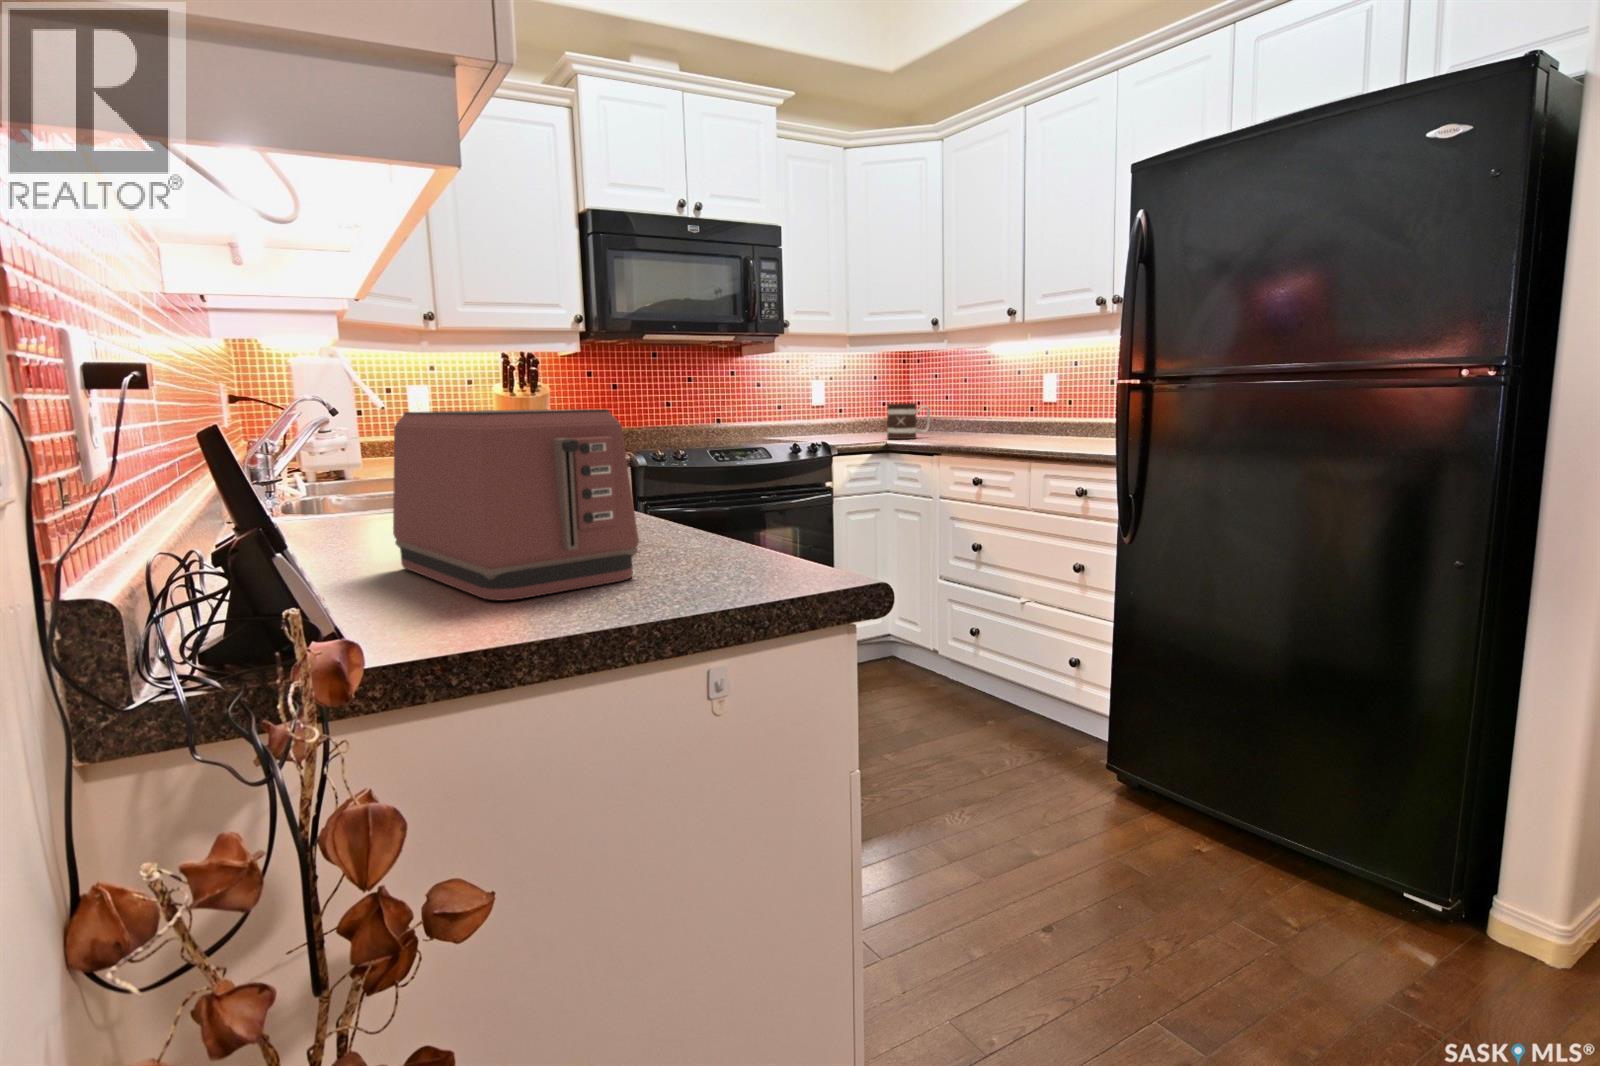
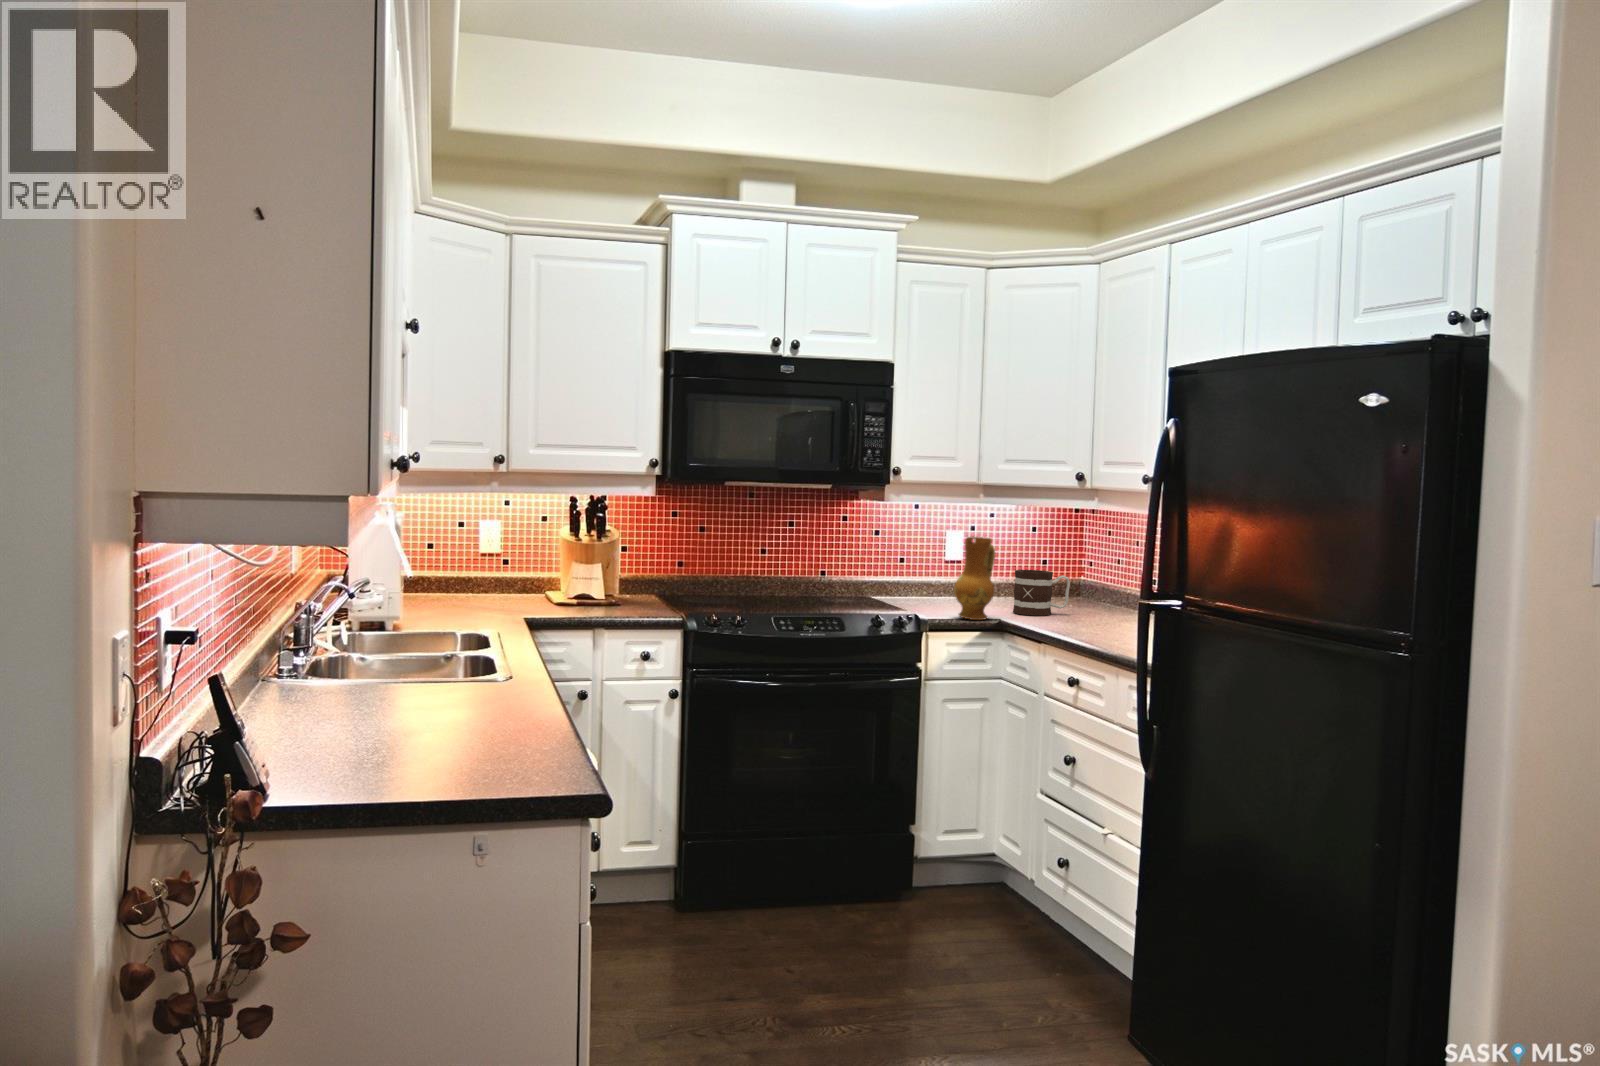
ceramic jug: none [849,374,883,444] -> present [954,536,995,620]
toaster: present [393,409,639,600] -> none [345,630,487,777]

